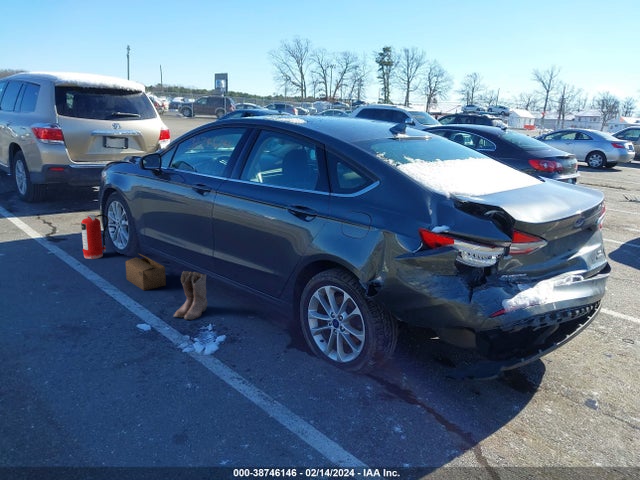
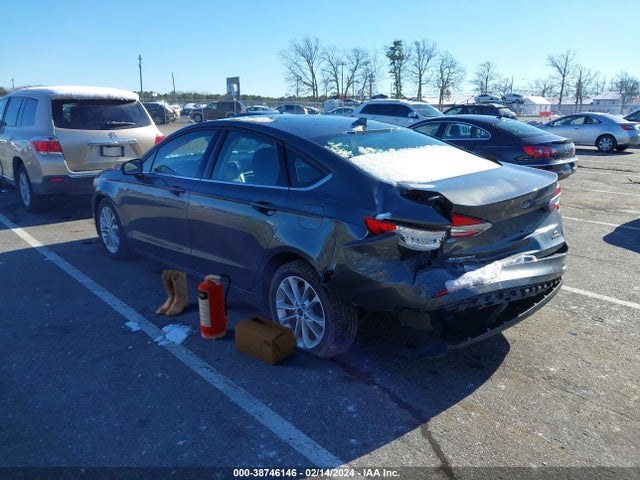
fire extinguisher: present [81,214,109,259] -> present [198,274,231,339]
cardboard box: present [126,255,166,290] -> present [235,316,298,365]

